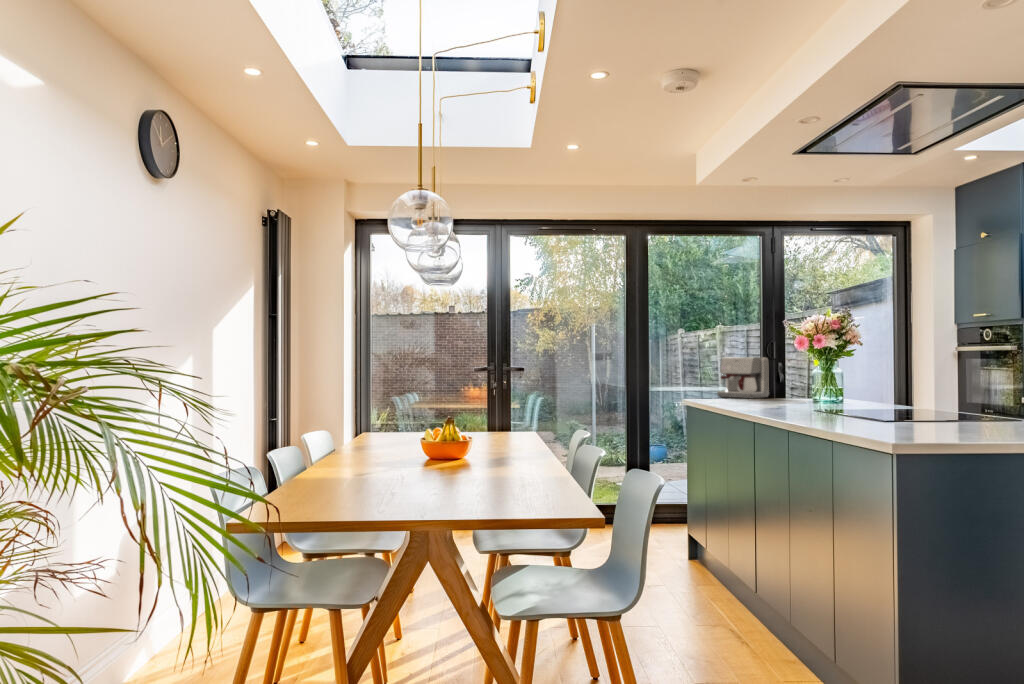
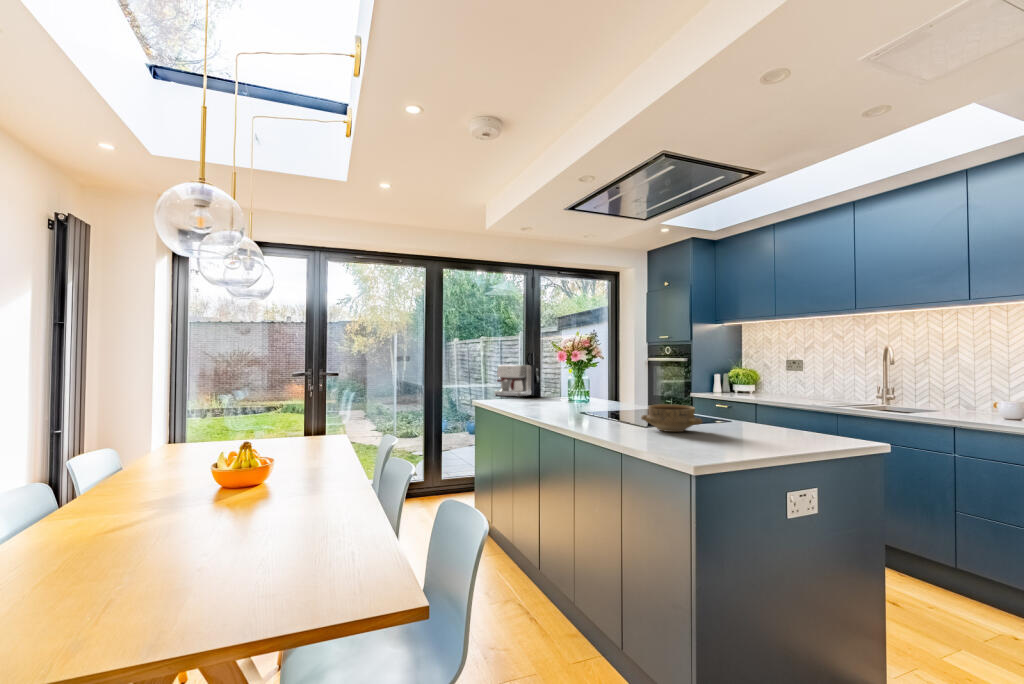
ceramic bowl: none [896,400,986,434] -> present [641,404,702,432]

